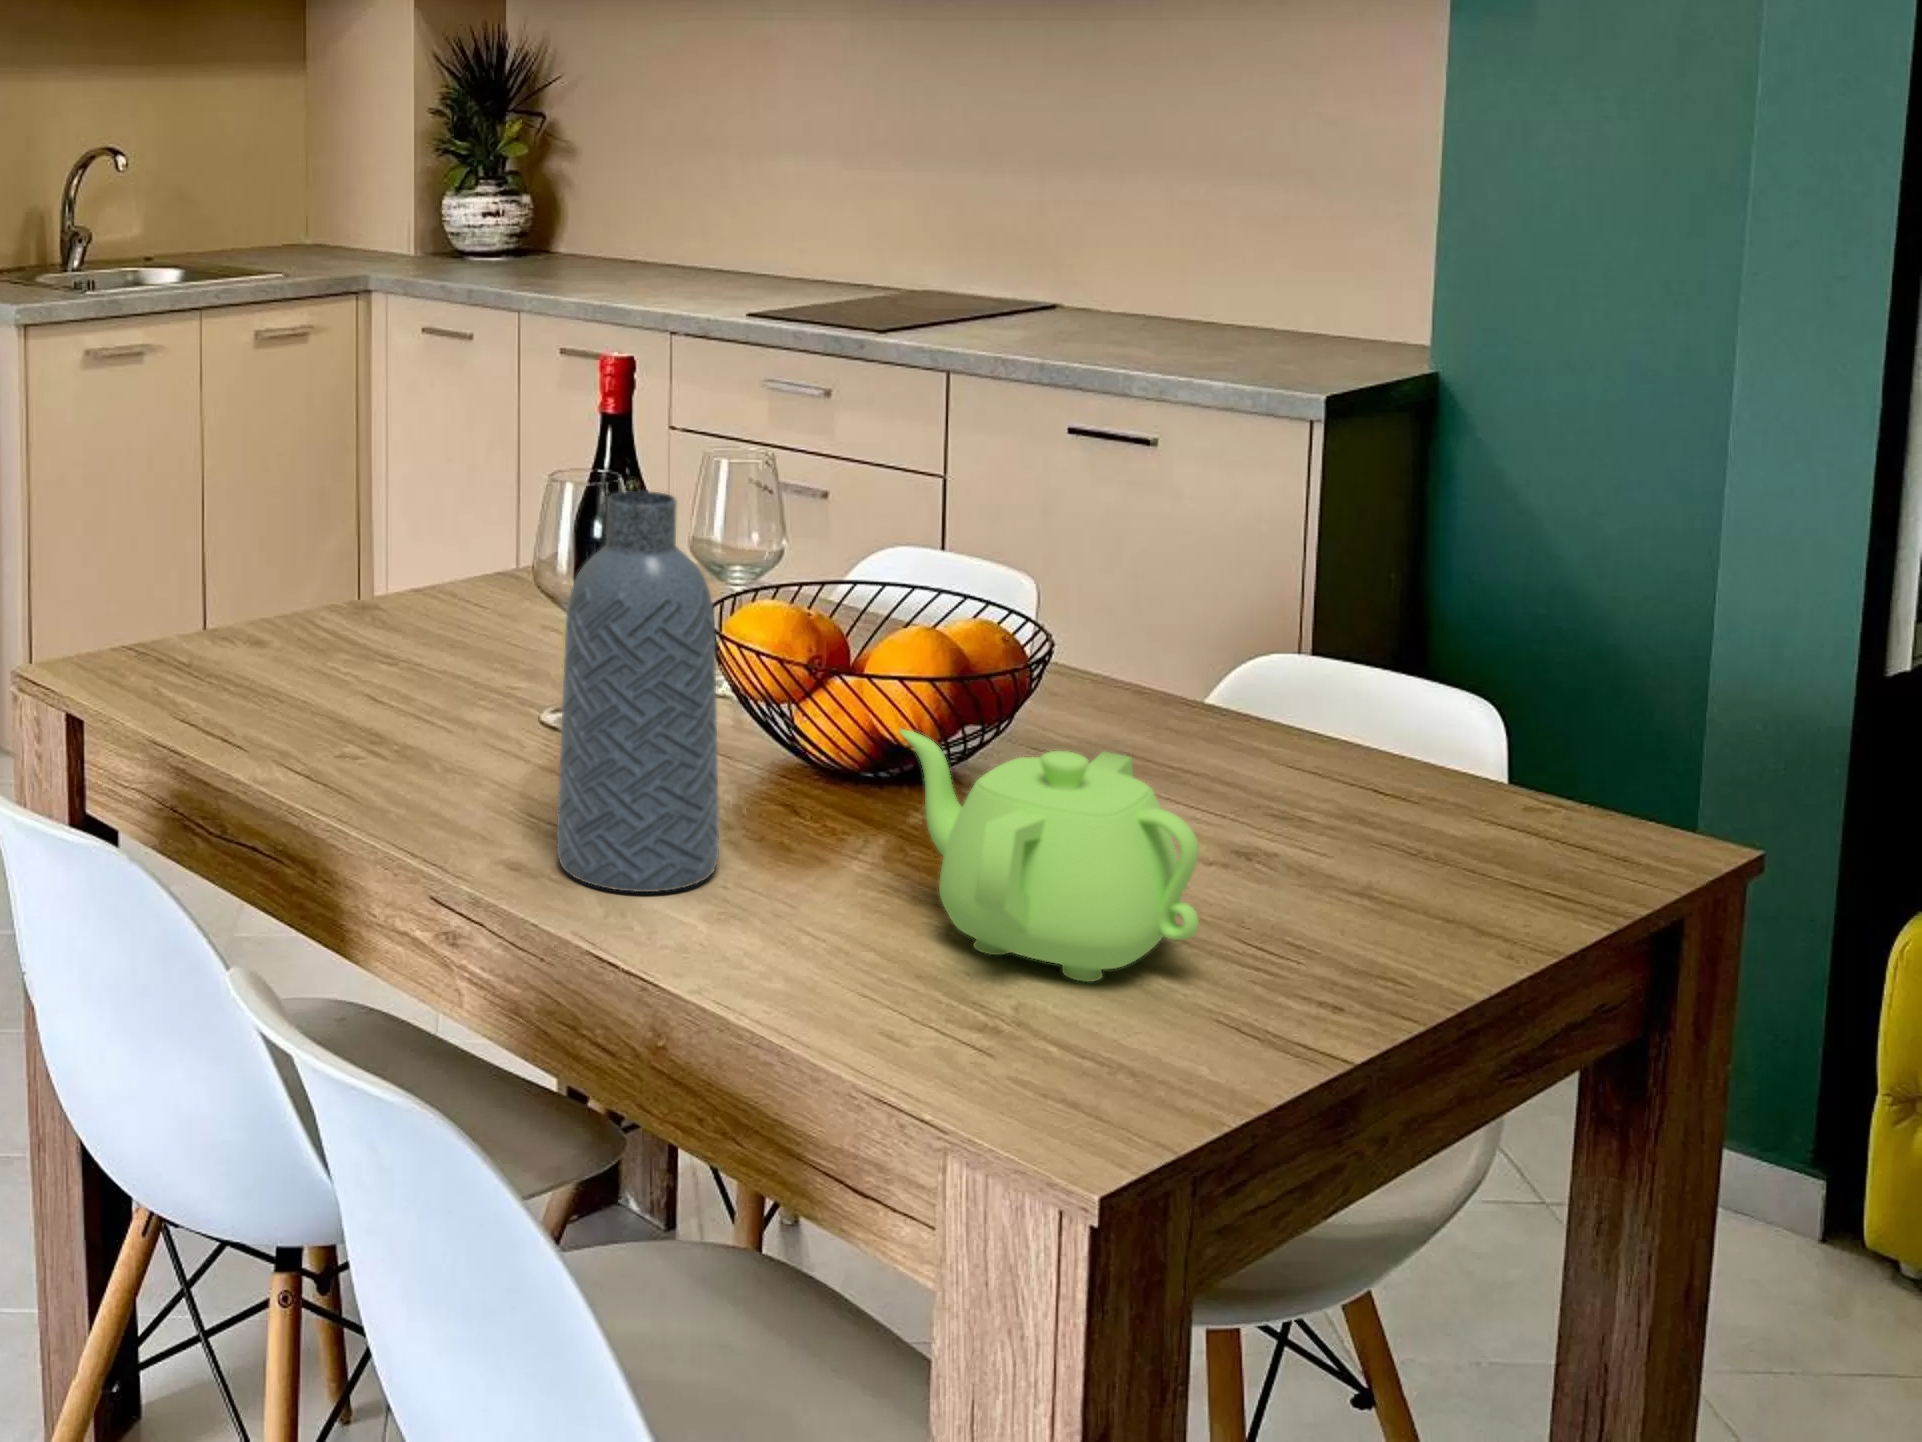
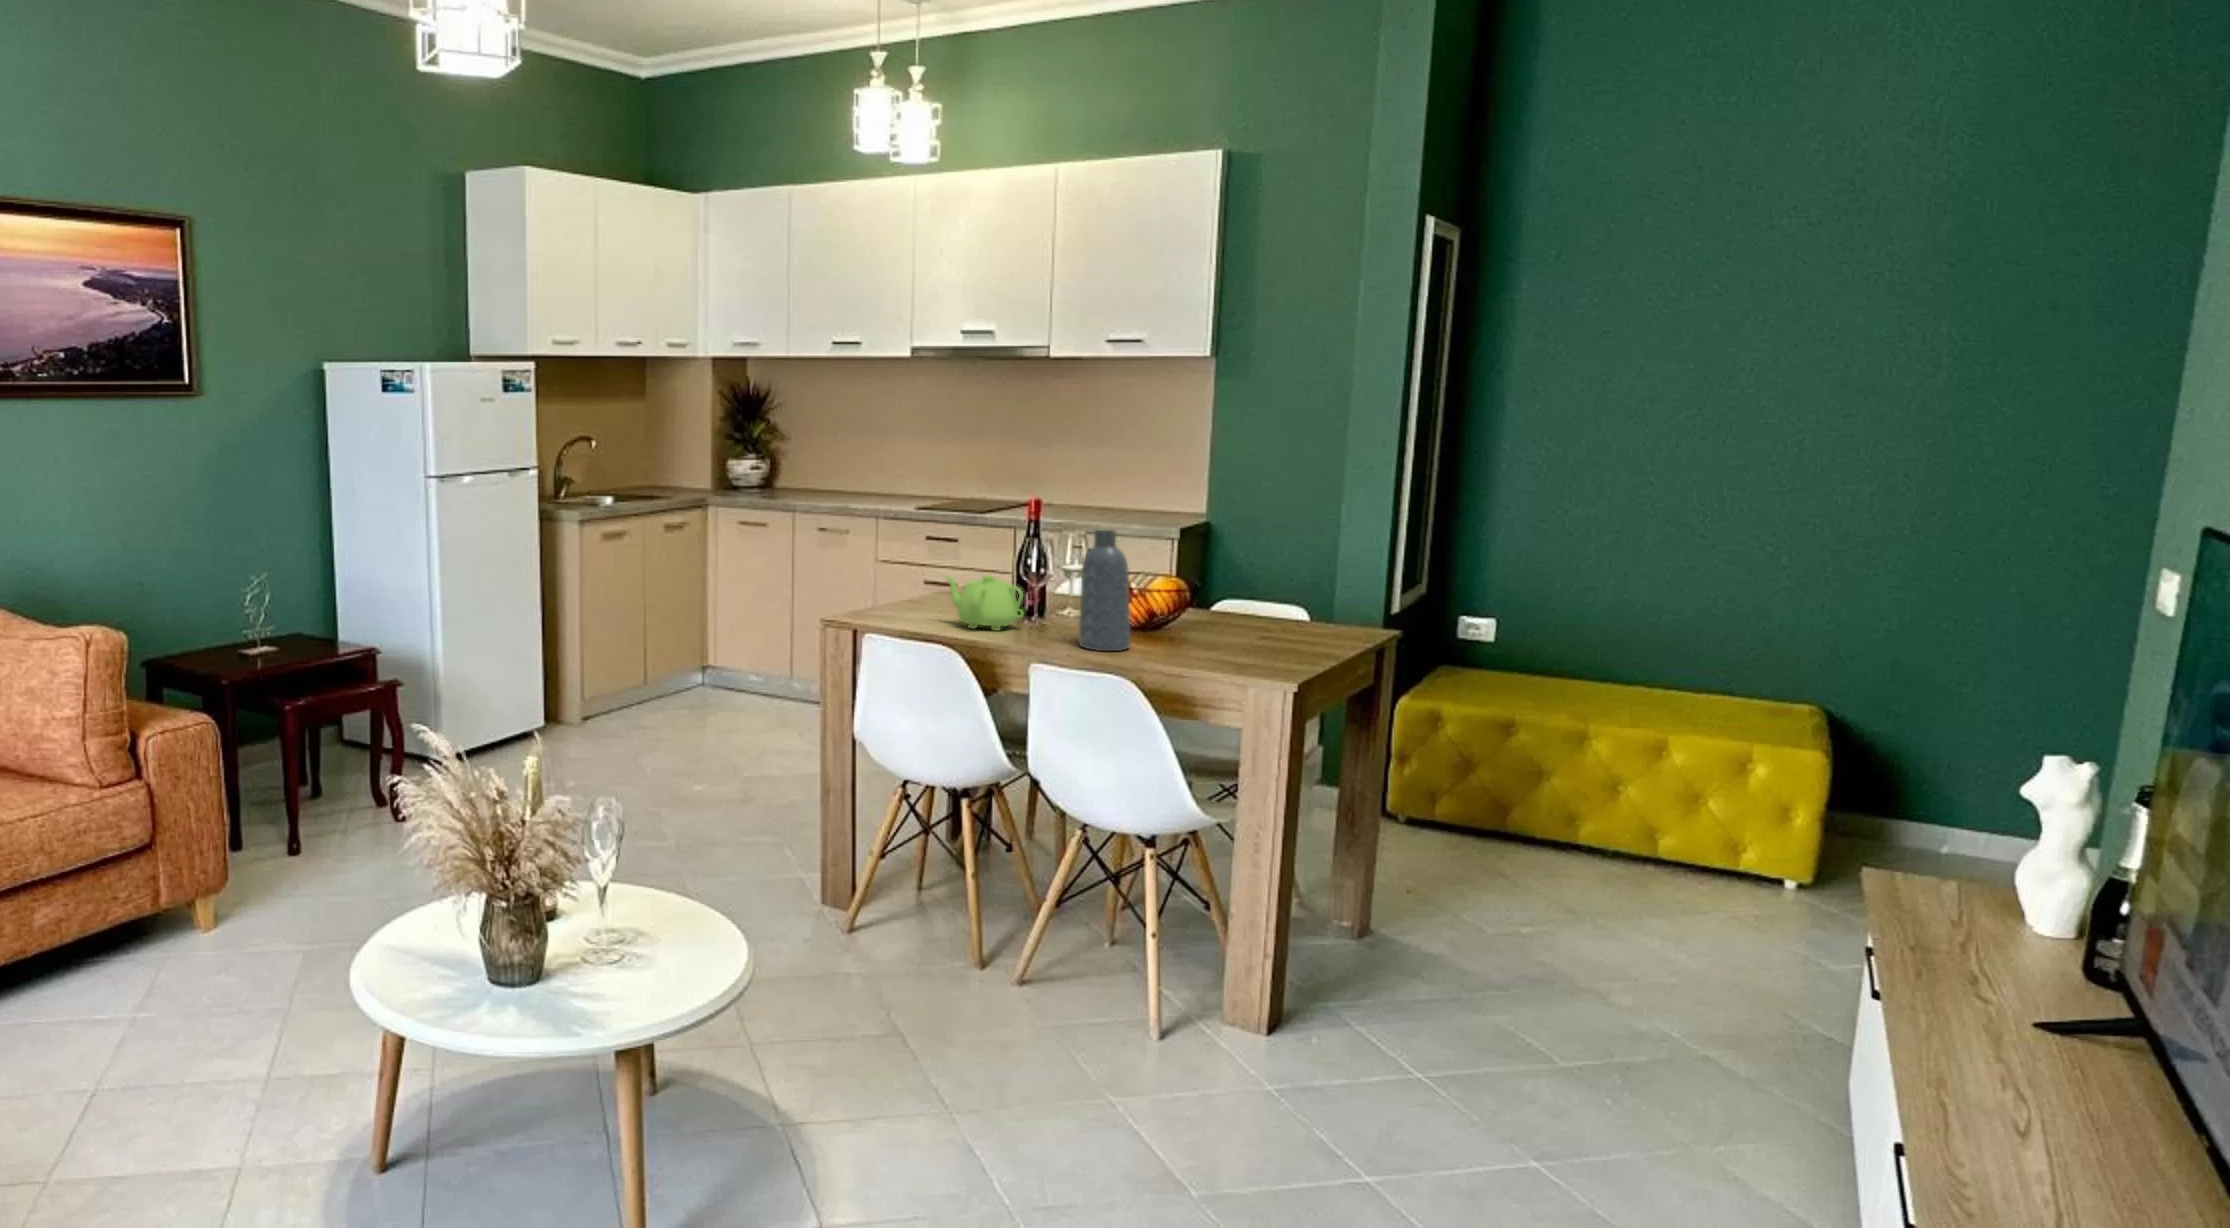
teapot: present [900,729,1199,982] -> present [945,575,1024,631]

